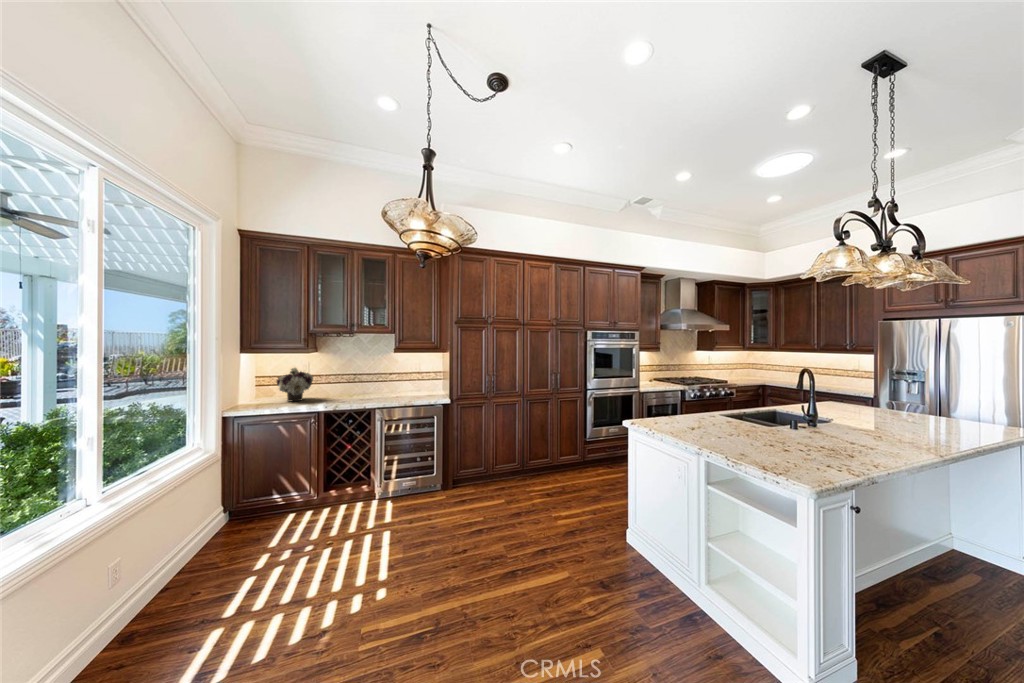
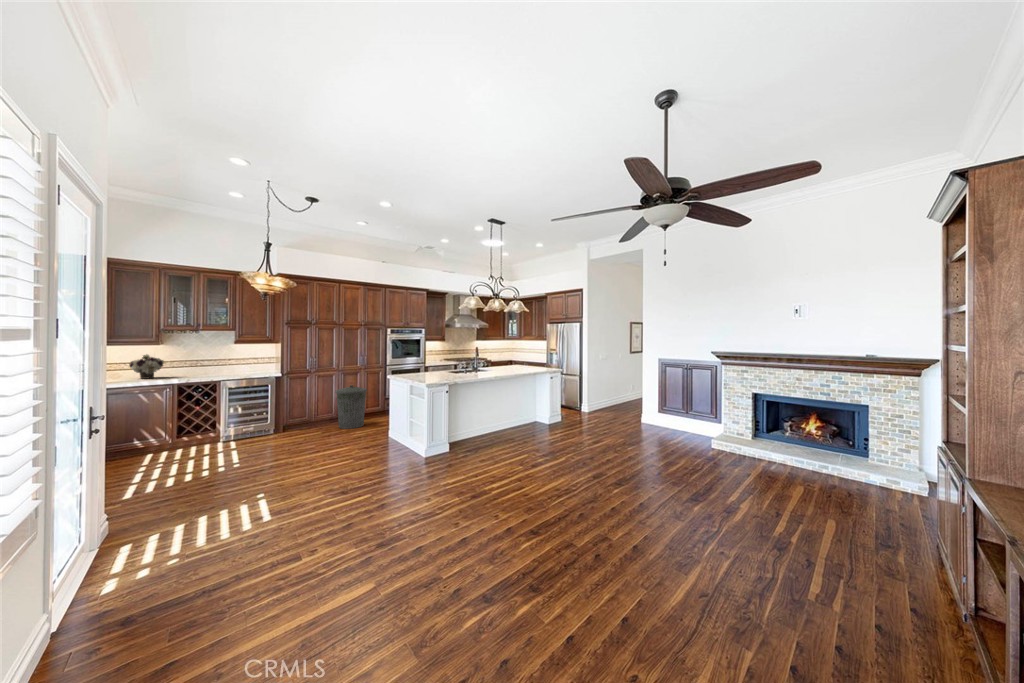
trash can: none [521,420,567,493] -> present [335,385,367,429]

